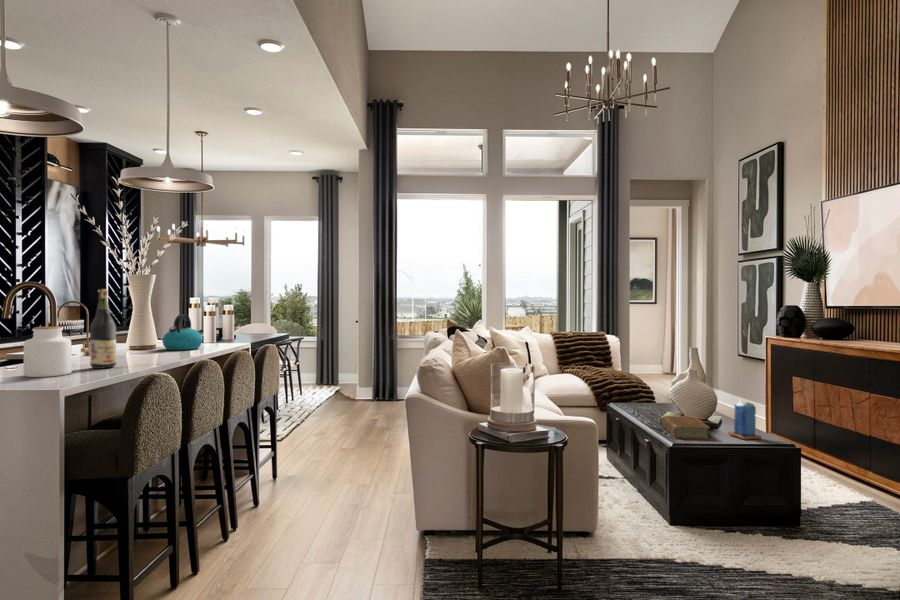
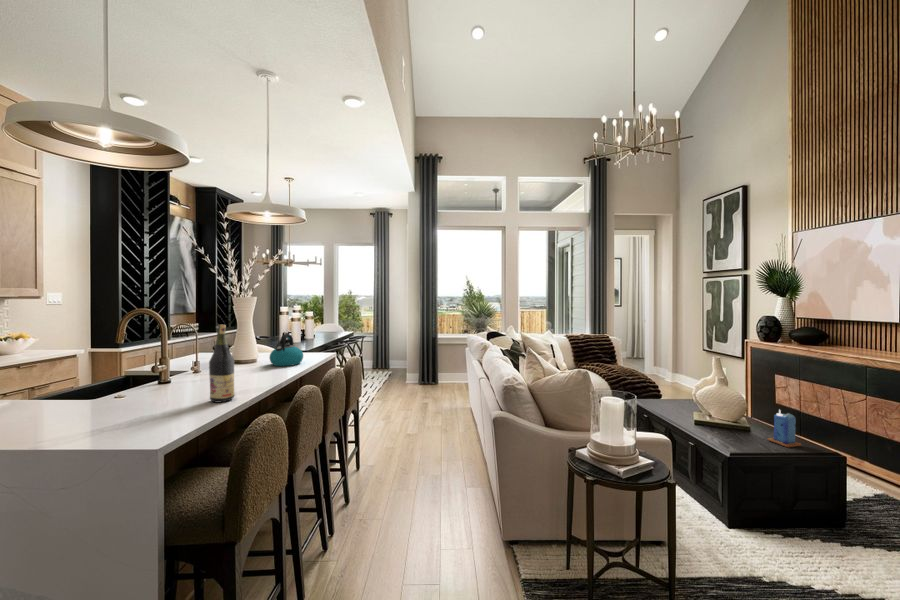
jar: present [24,327,72,377] -> none [144,367,192,422]
book: present [661,416,710,439] -> none [701,421,757,447]

